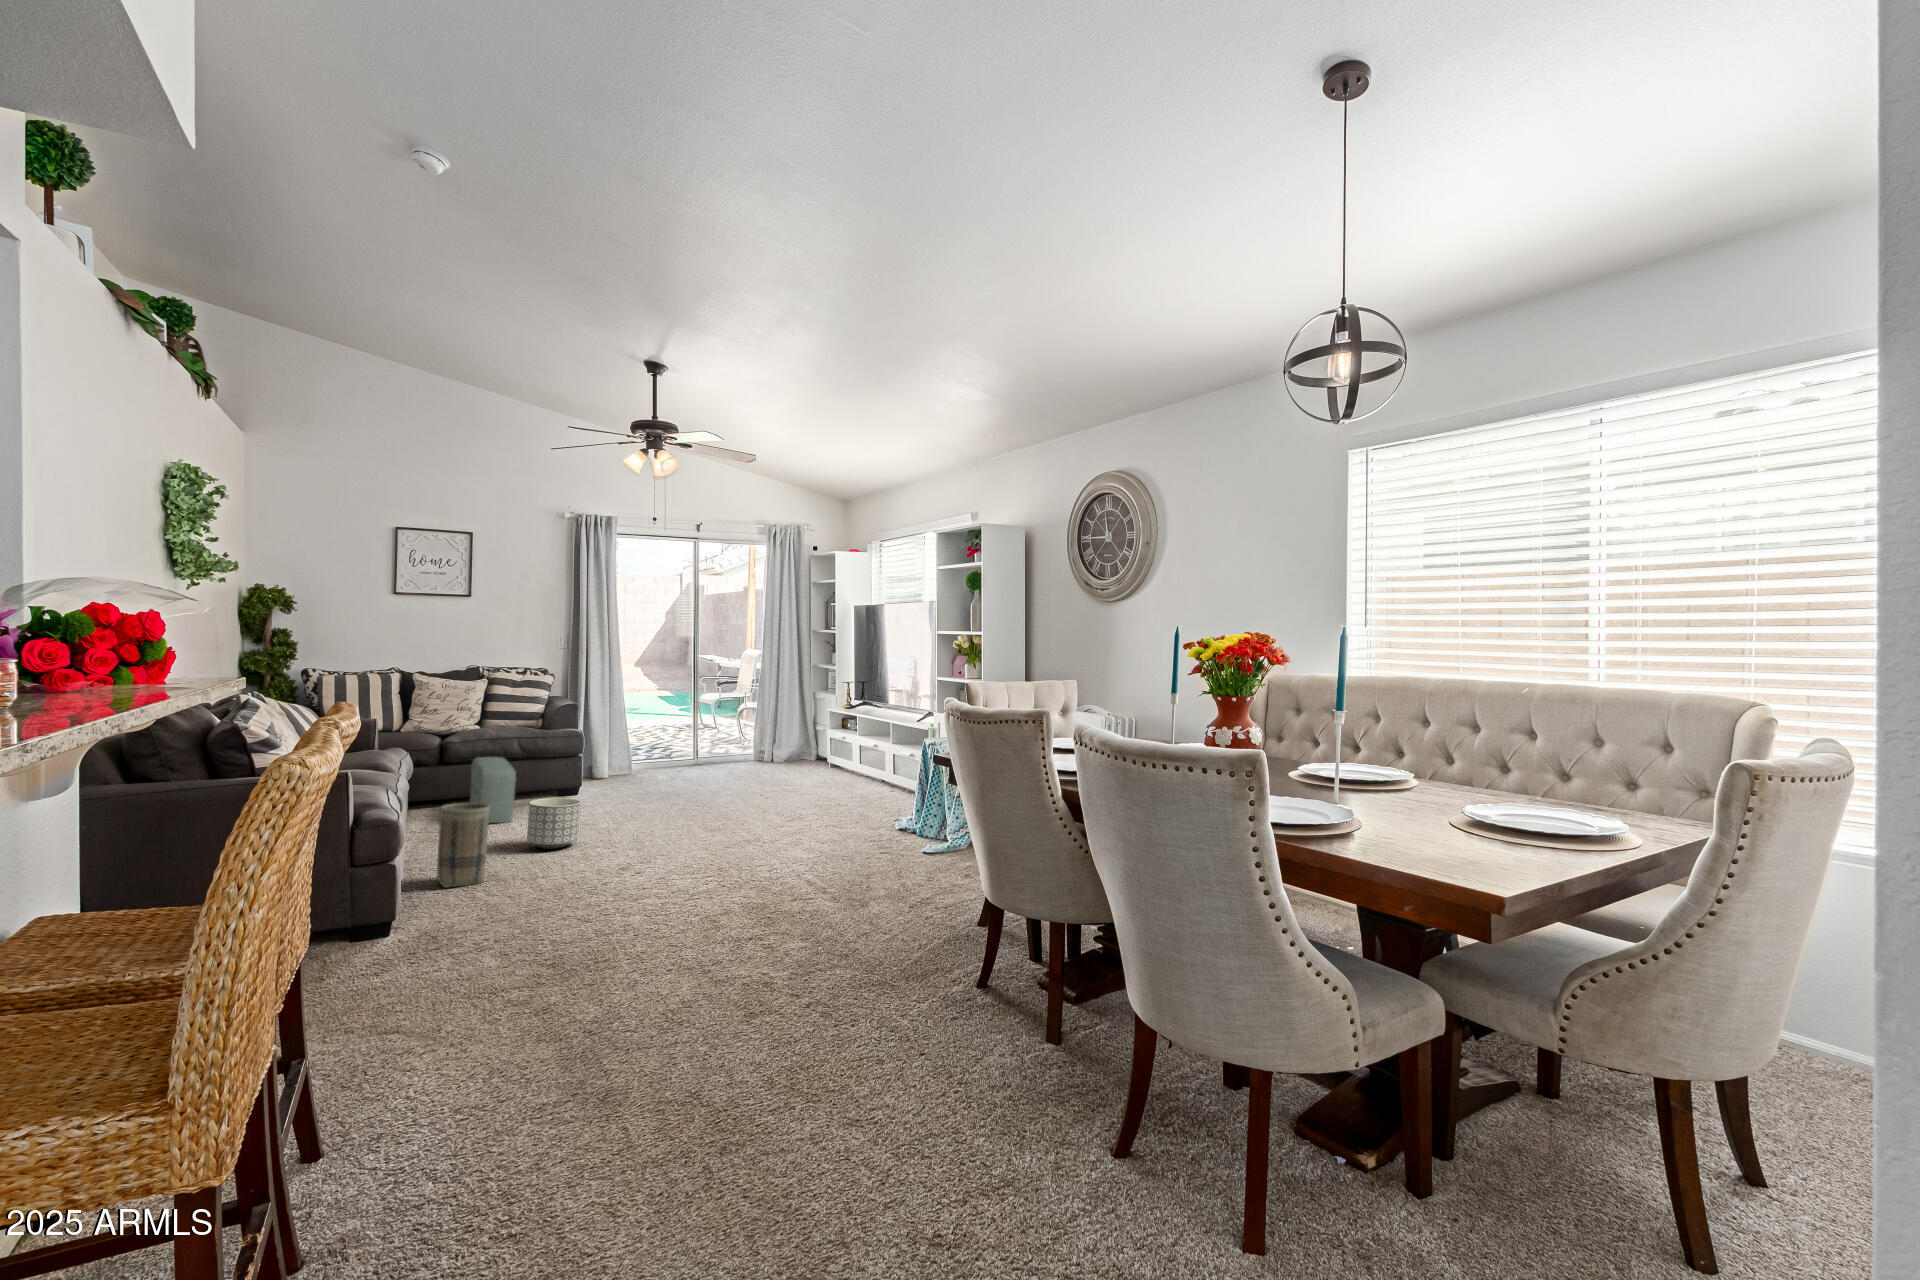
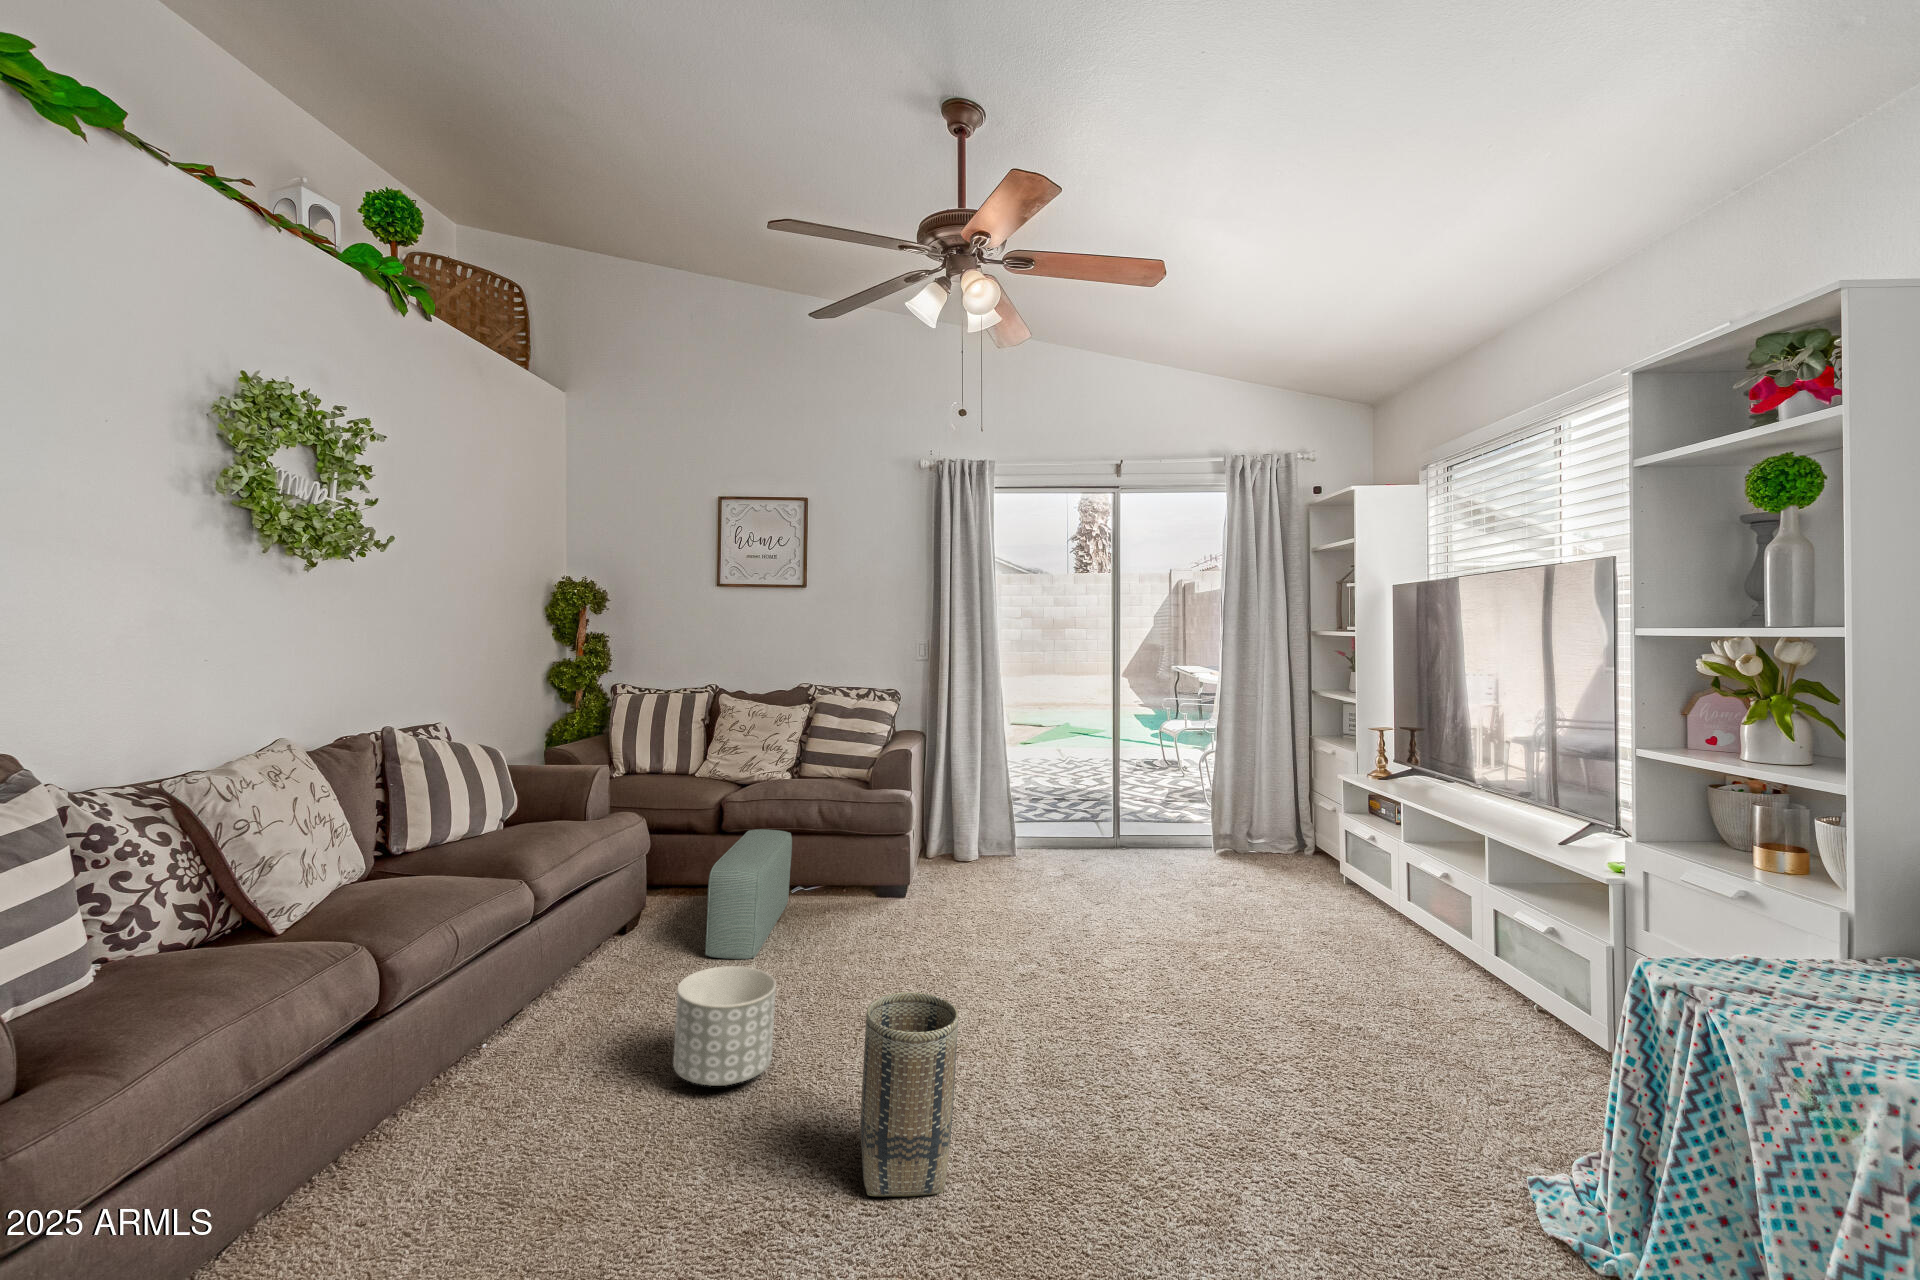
basket: present [437,803,489,888] -> present [861,992,958,1196]

